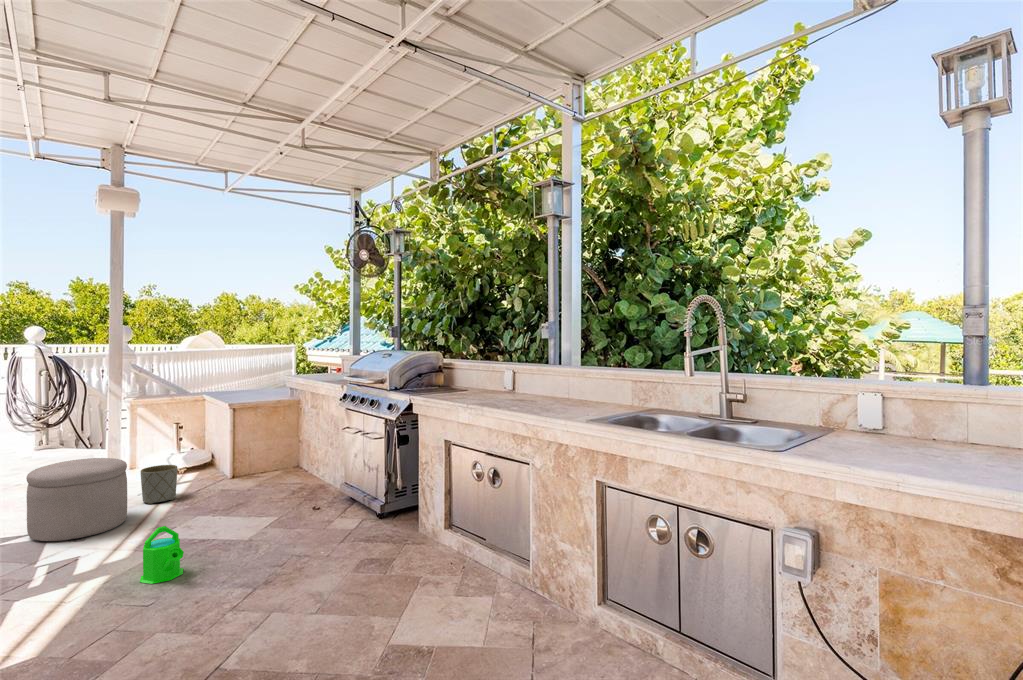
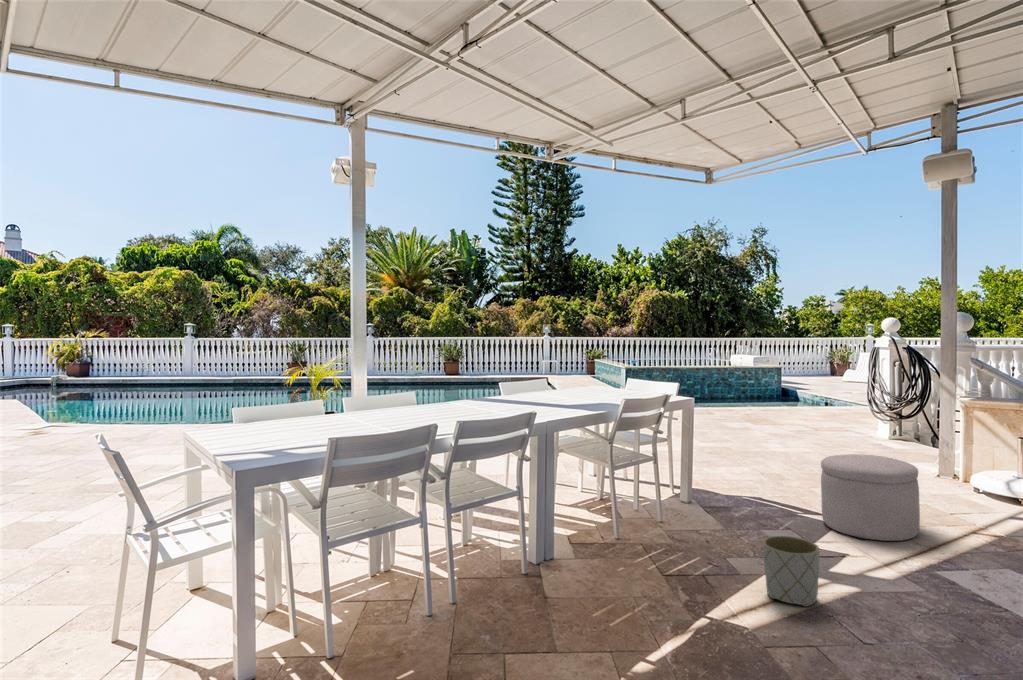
planter: present [141,465,177,504] -> present [763,536,820,607]
watering can: present [140,526,184,584] -> none [879,556,937,628]

